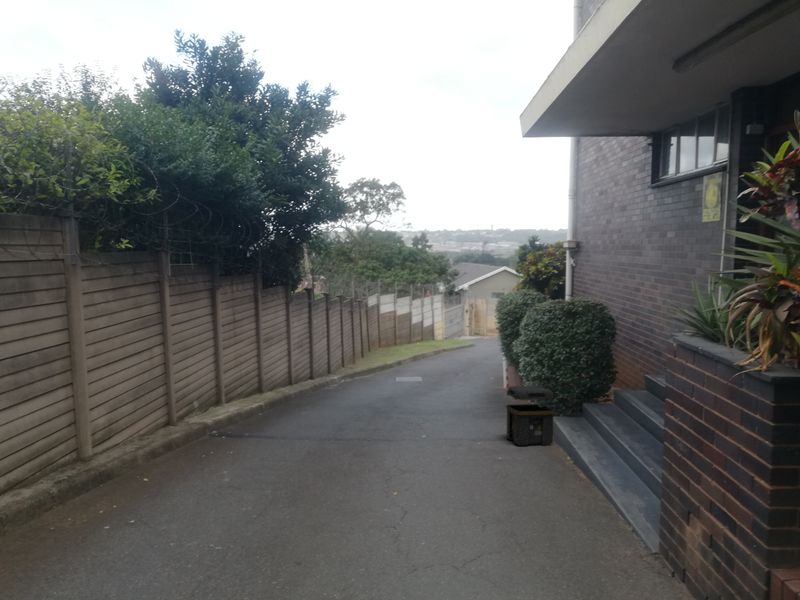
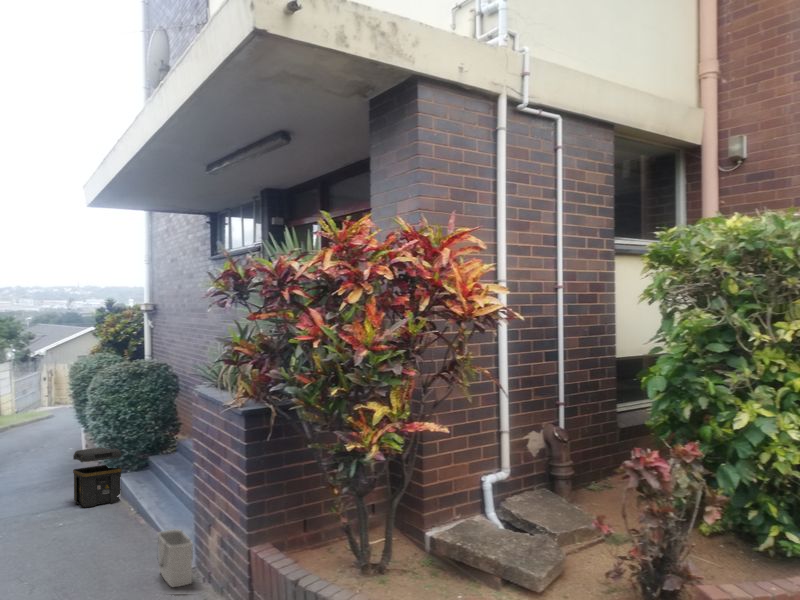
storage bin: none [614,502,664,577] -> present [158,529,193,587]

